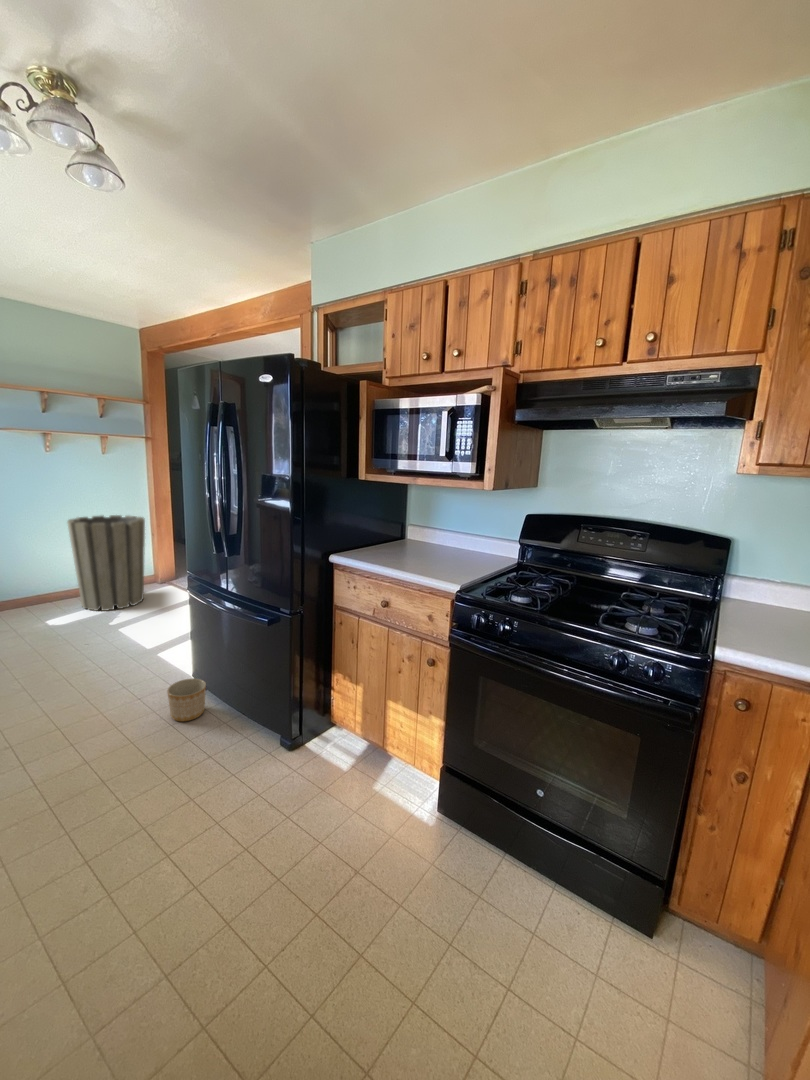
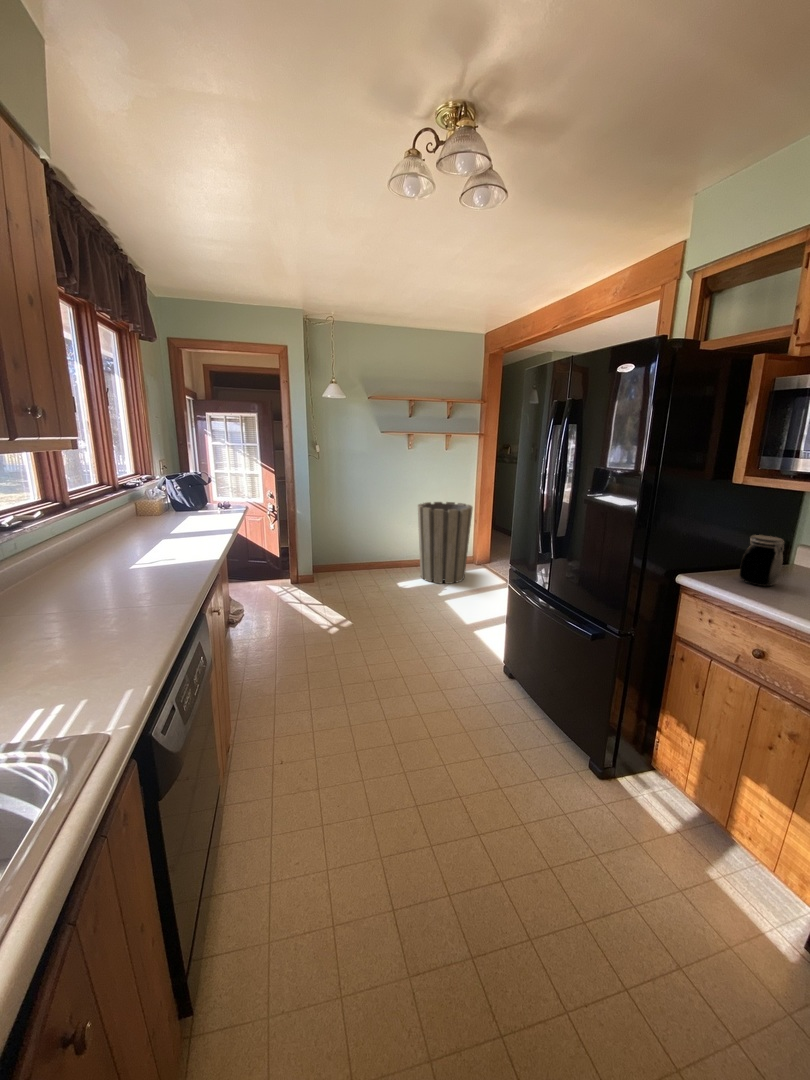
jar: none [371,517,396,555] -> present [739,535,784,586]
planter: present [167,679,206,722] -> none [484,666,517,706]

